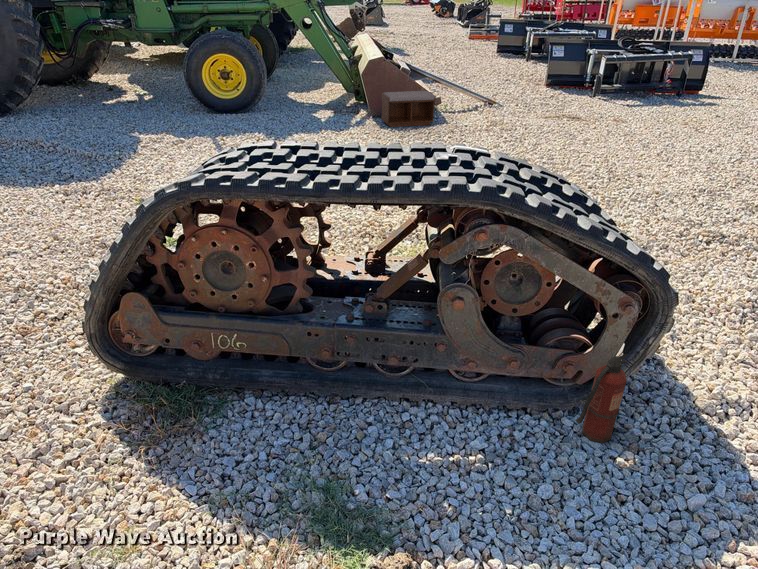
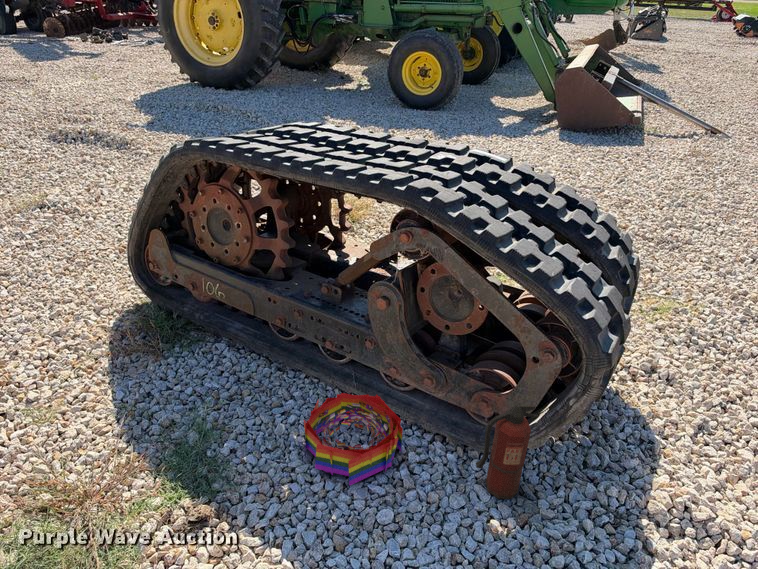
bench: present [381,91,436,127] -> none [567,106,630,147]
storage bin: none [413,392,513,481] -> present [304,393,403,485]

